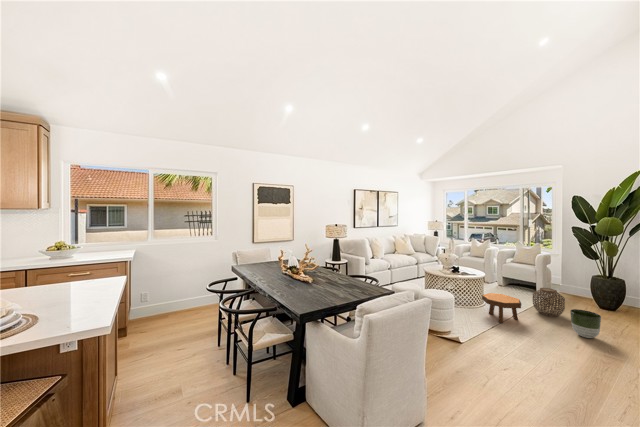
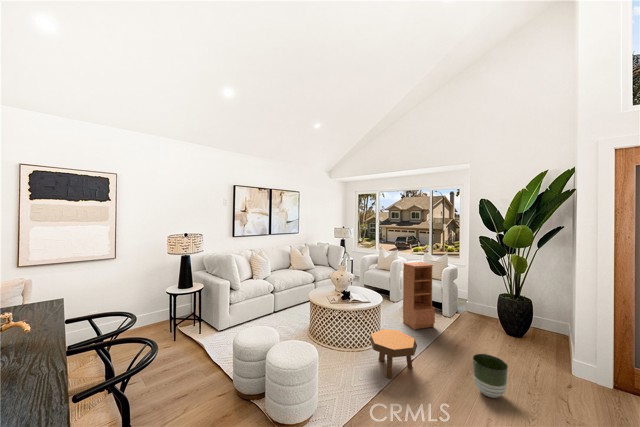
bookcase: none [501,248,530,300] -> present [403,262,435,330]
woven basket: present [533,288,565,317] -> none [433,317,469,357]

